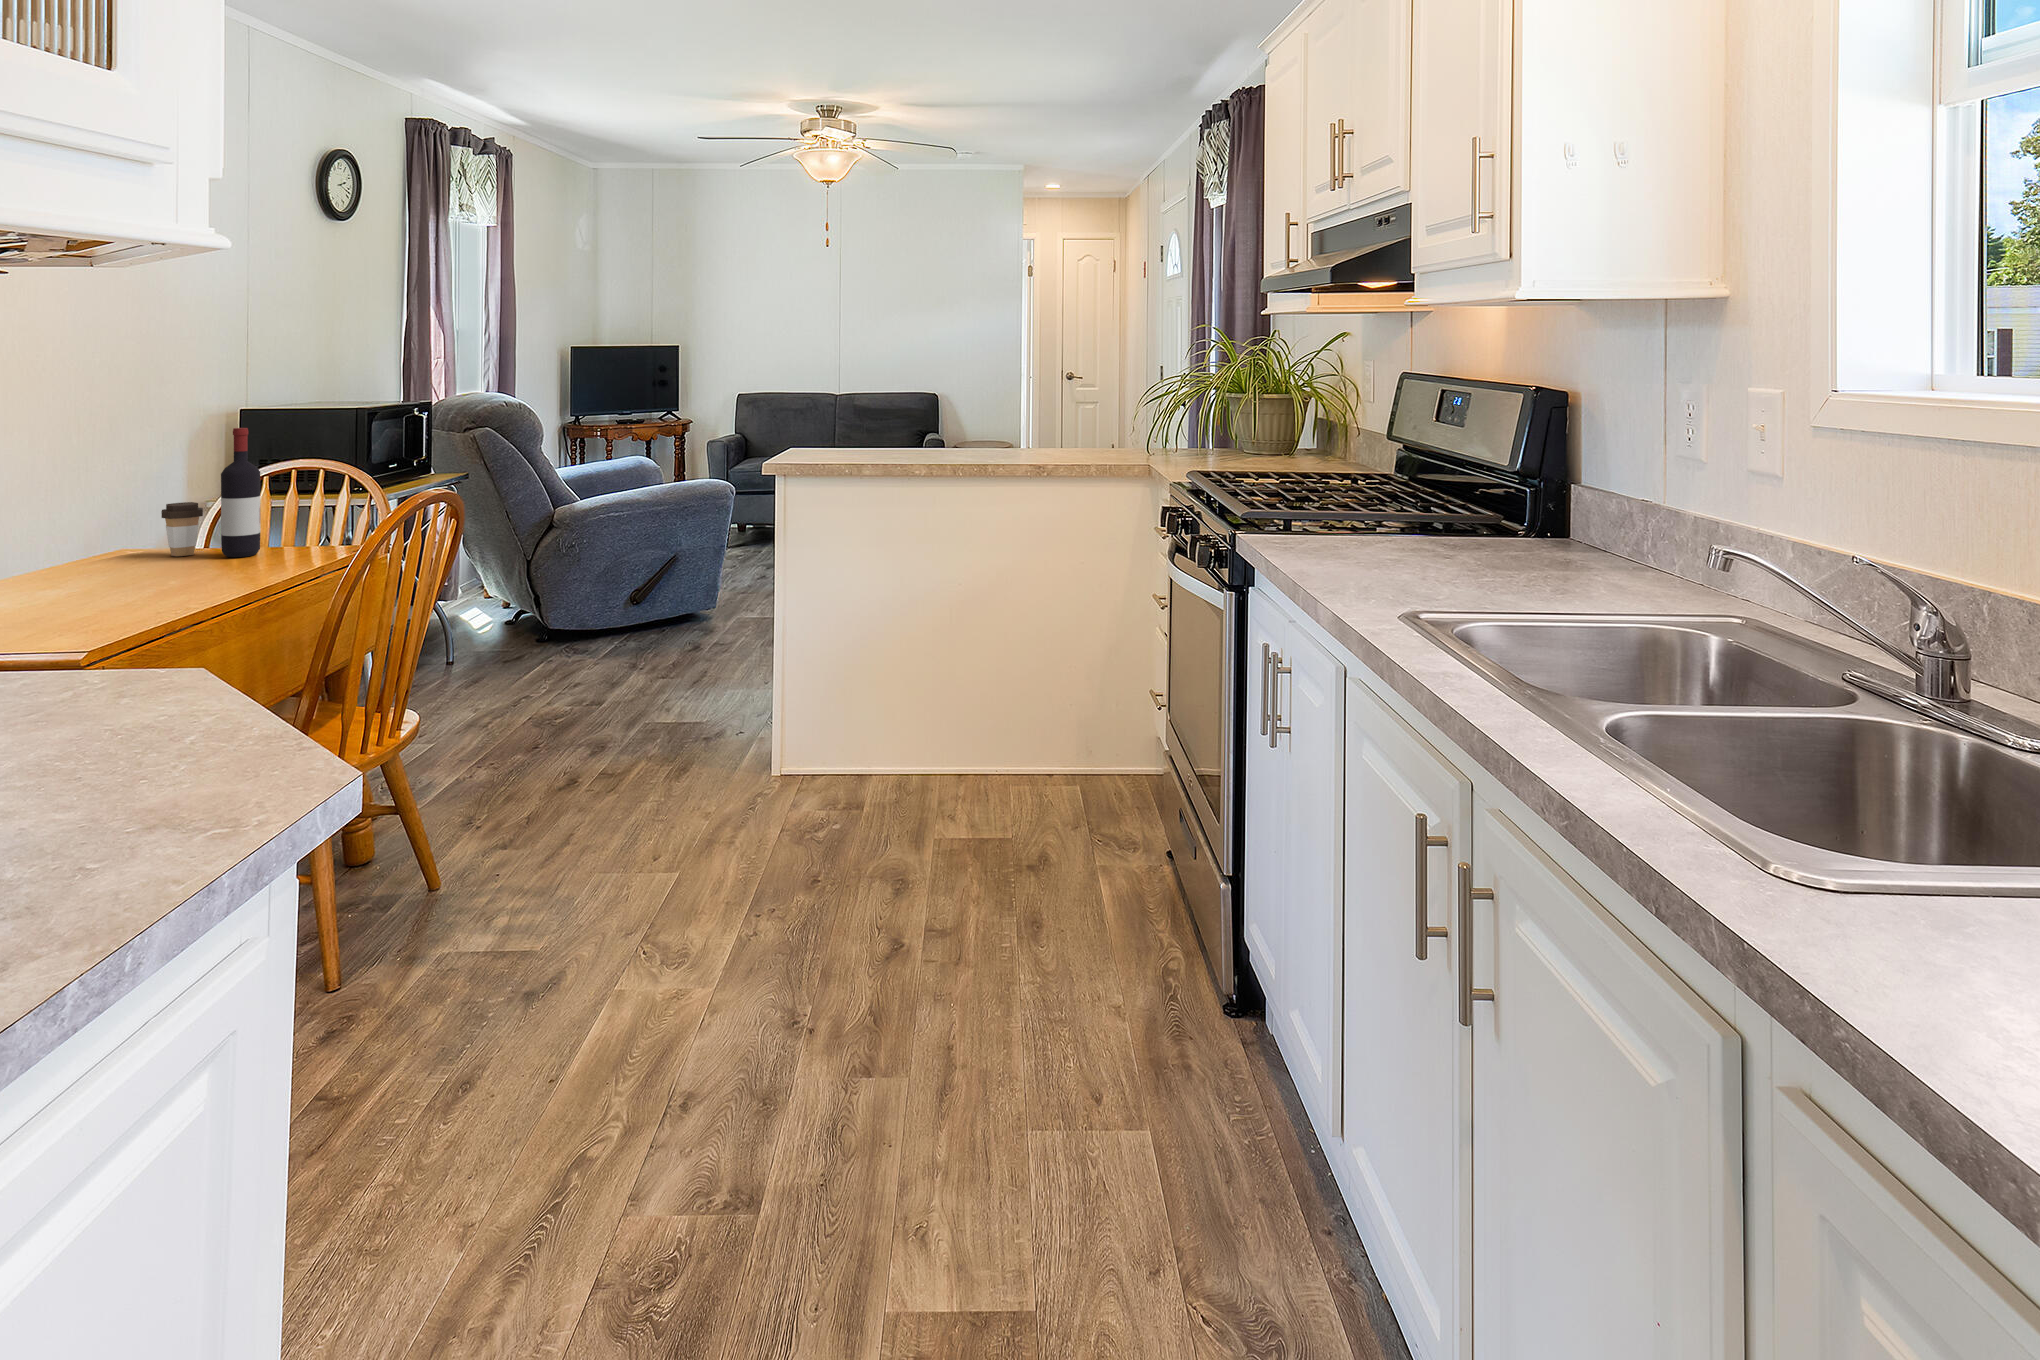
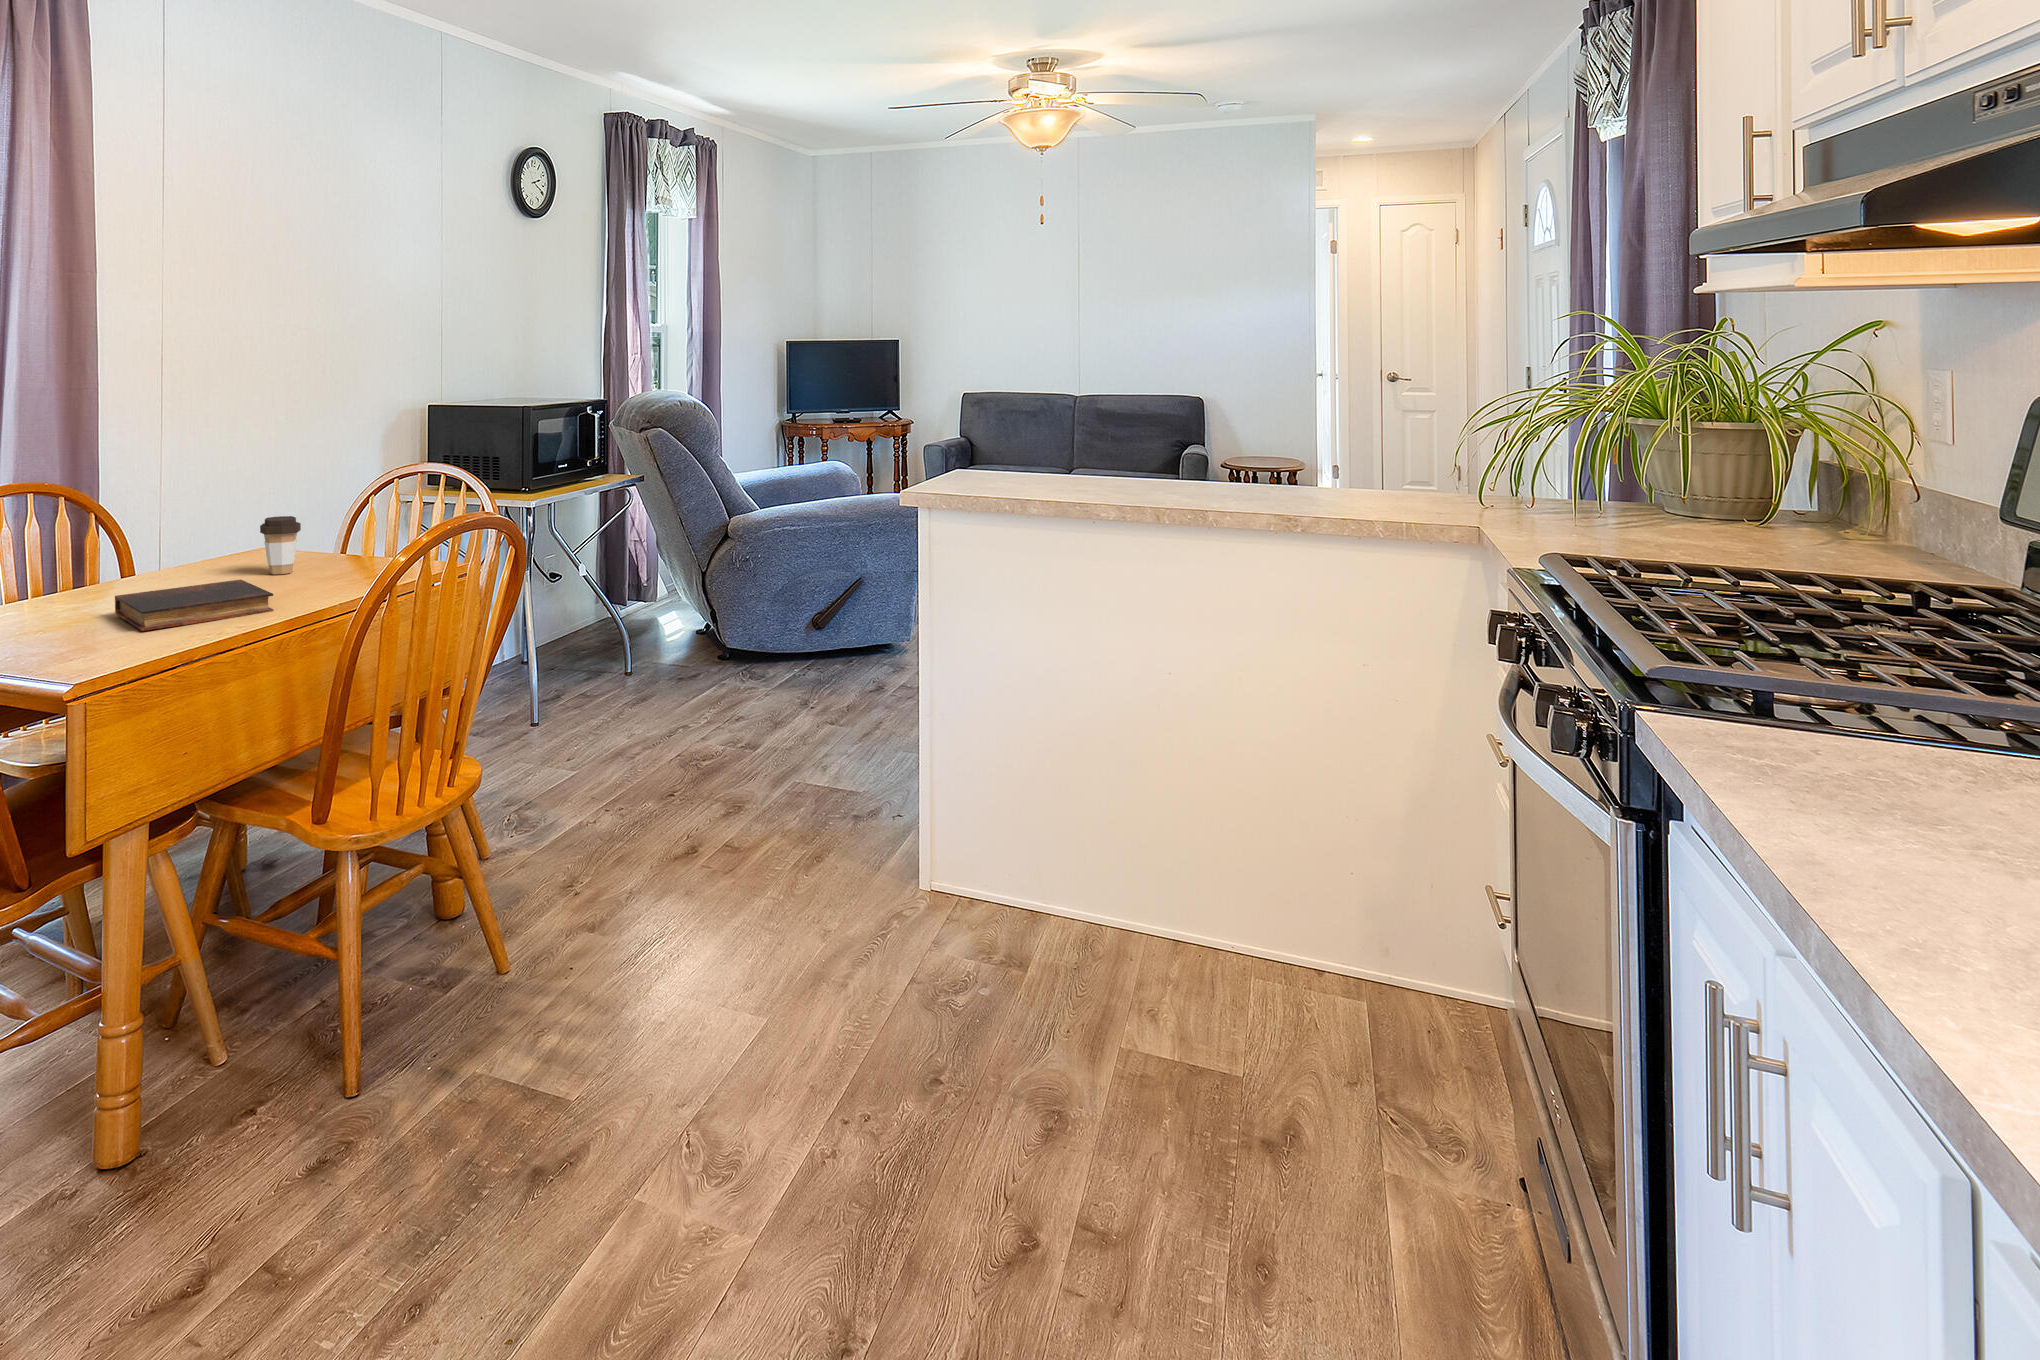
wine bottle: present [221,428,261,557] -> none [307,439,346,581]
book: none [44,557,217,600] -> present [115,580,273,631]

